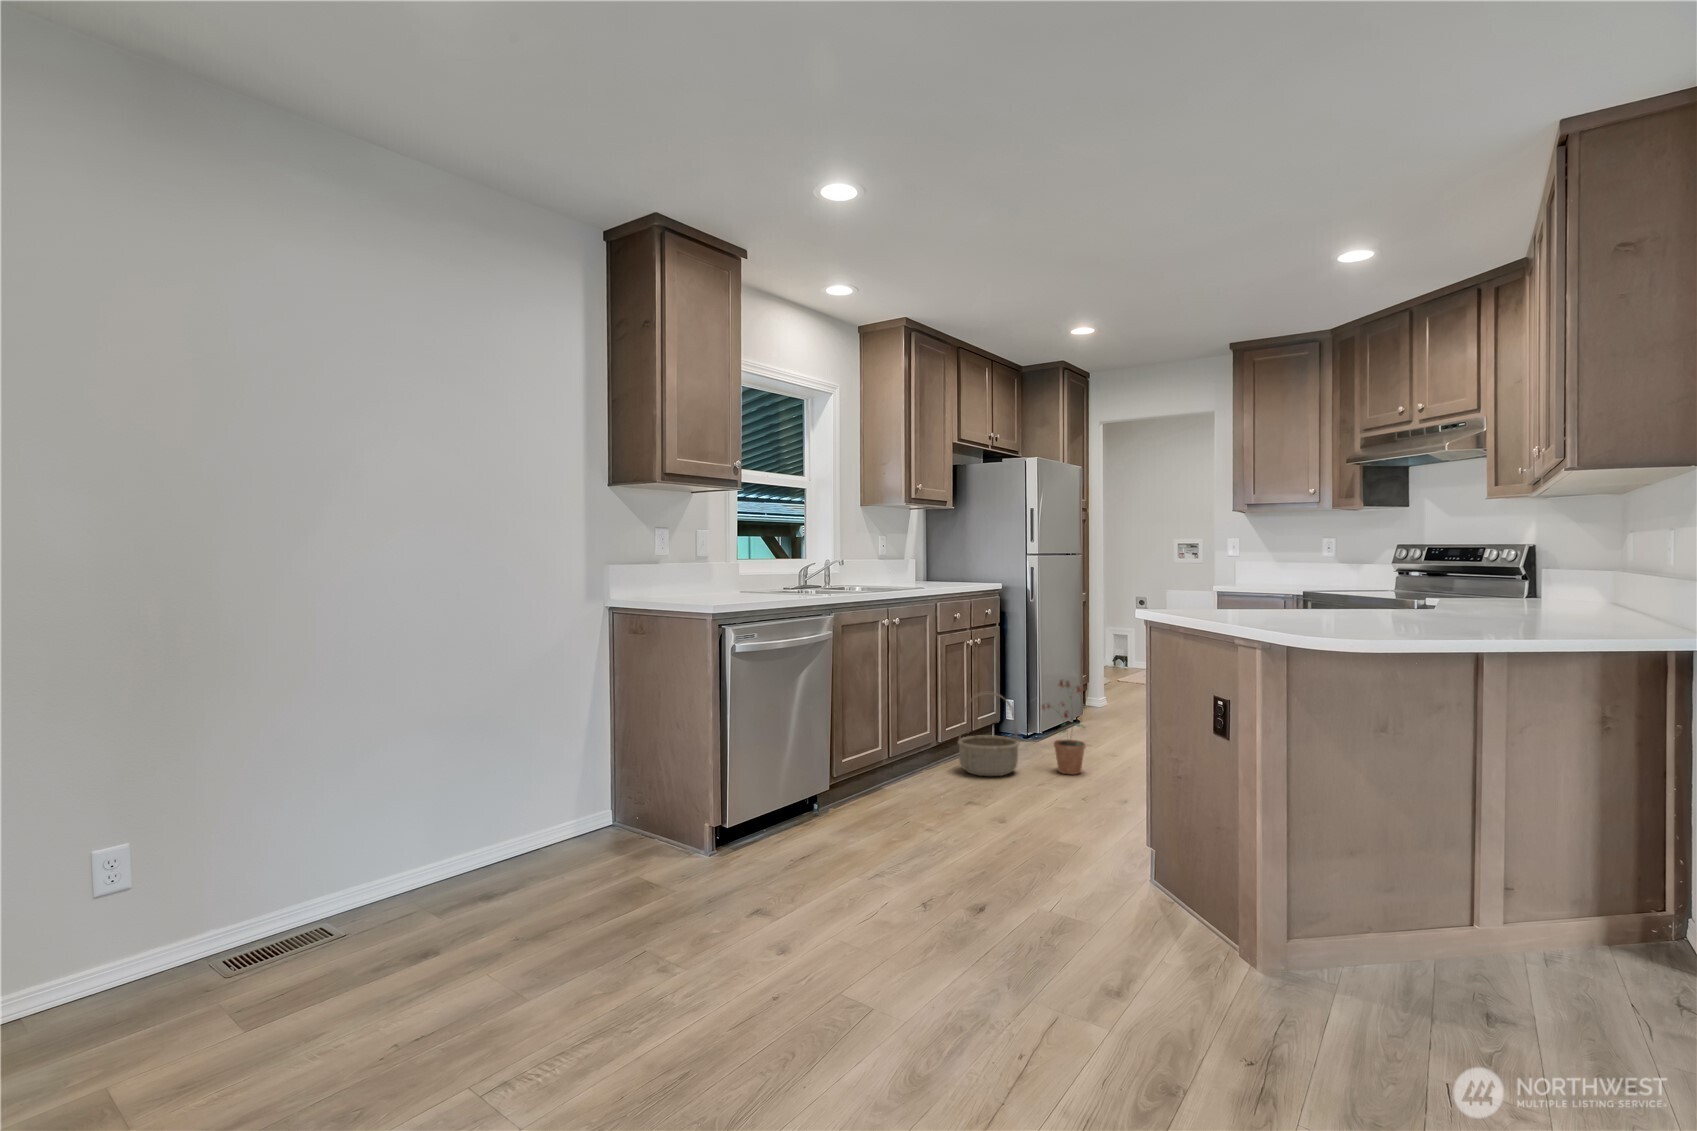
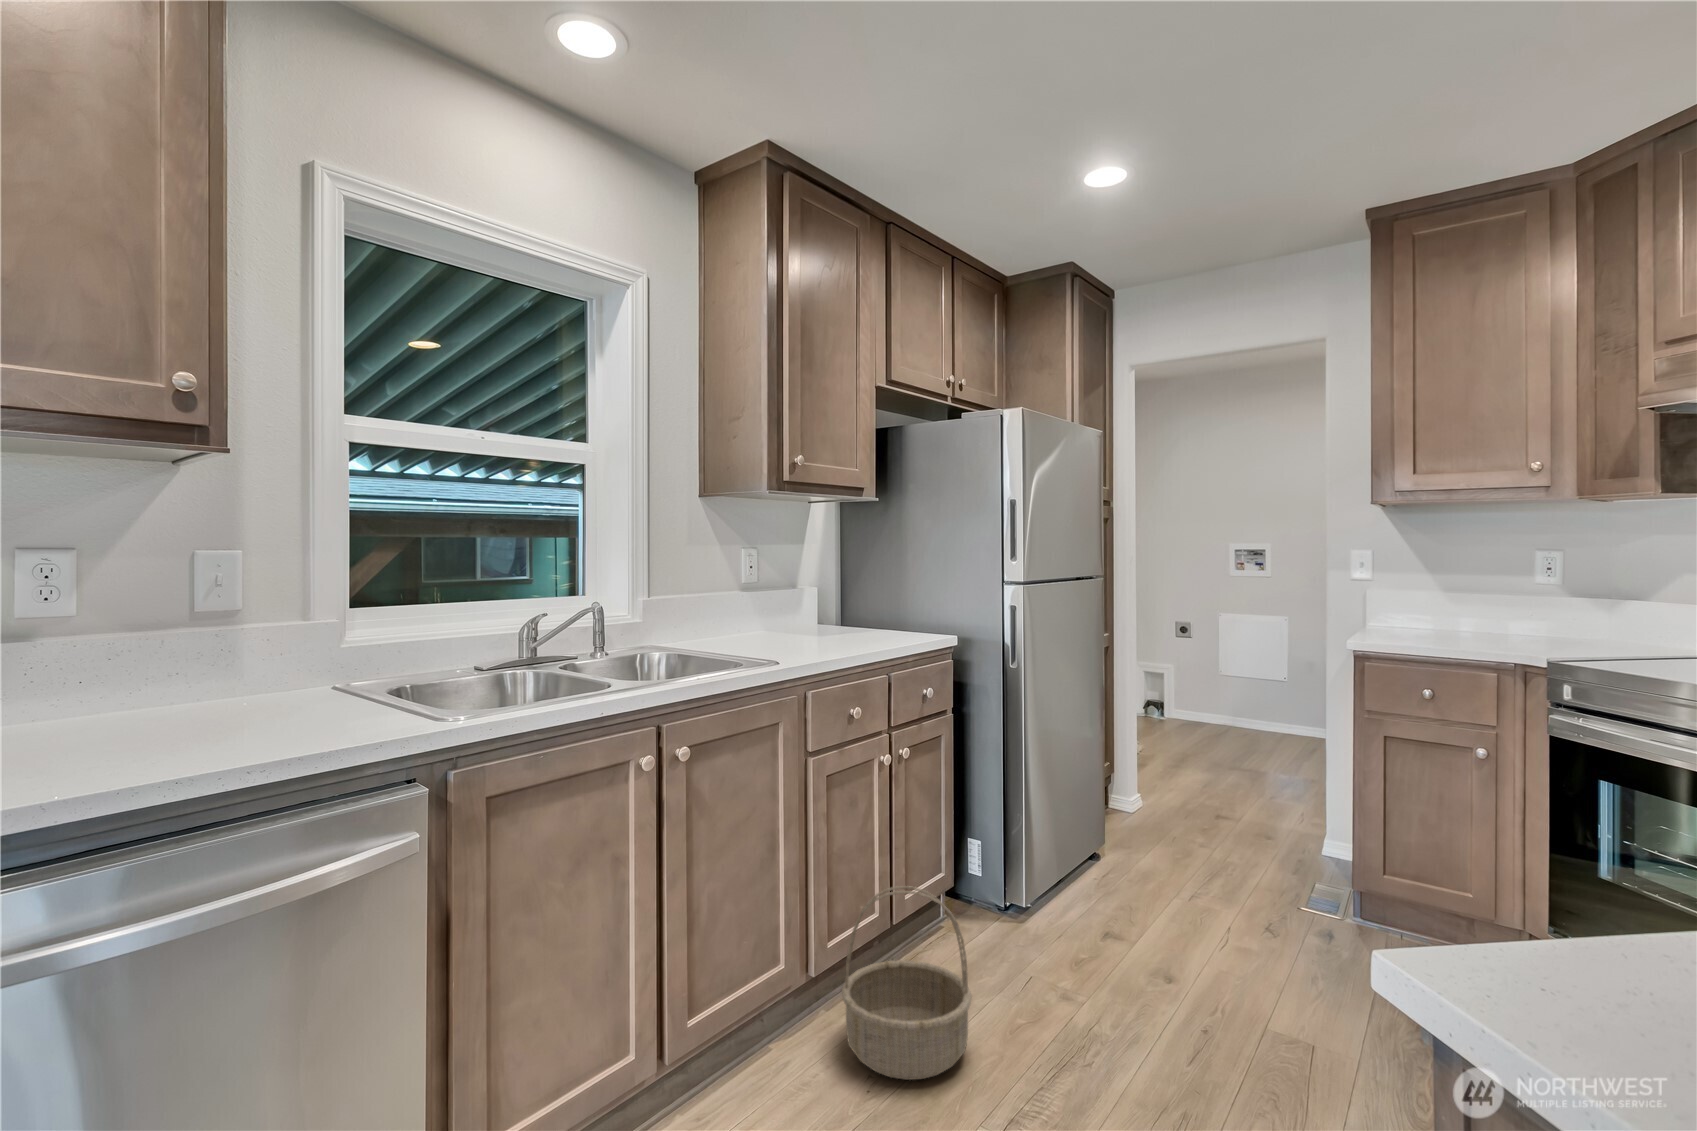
potted plant: present [1042,680,1086,775] -> none [1018,855,1121,1077]

